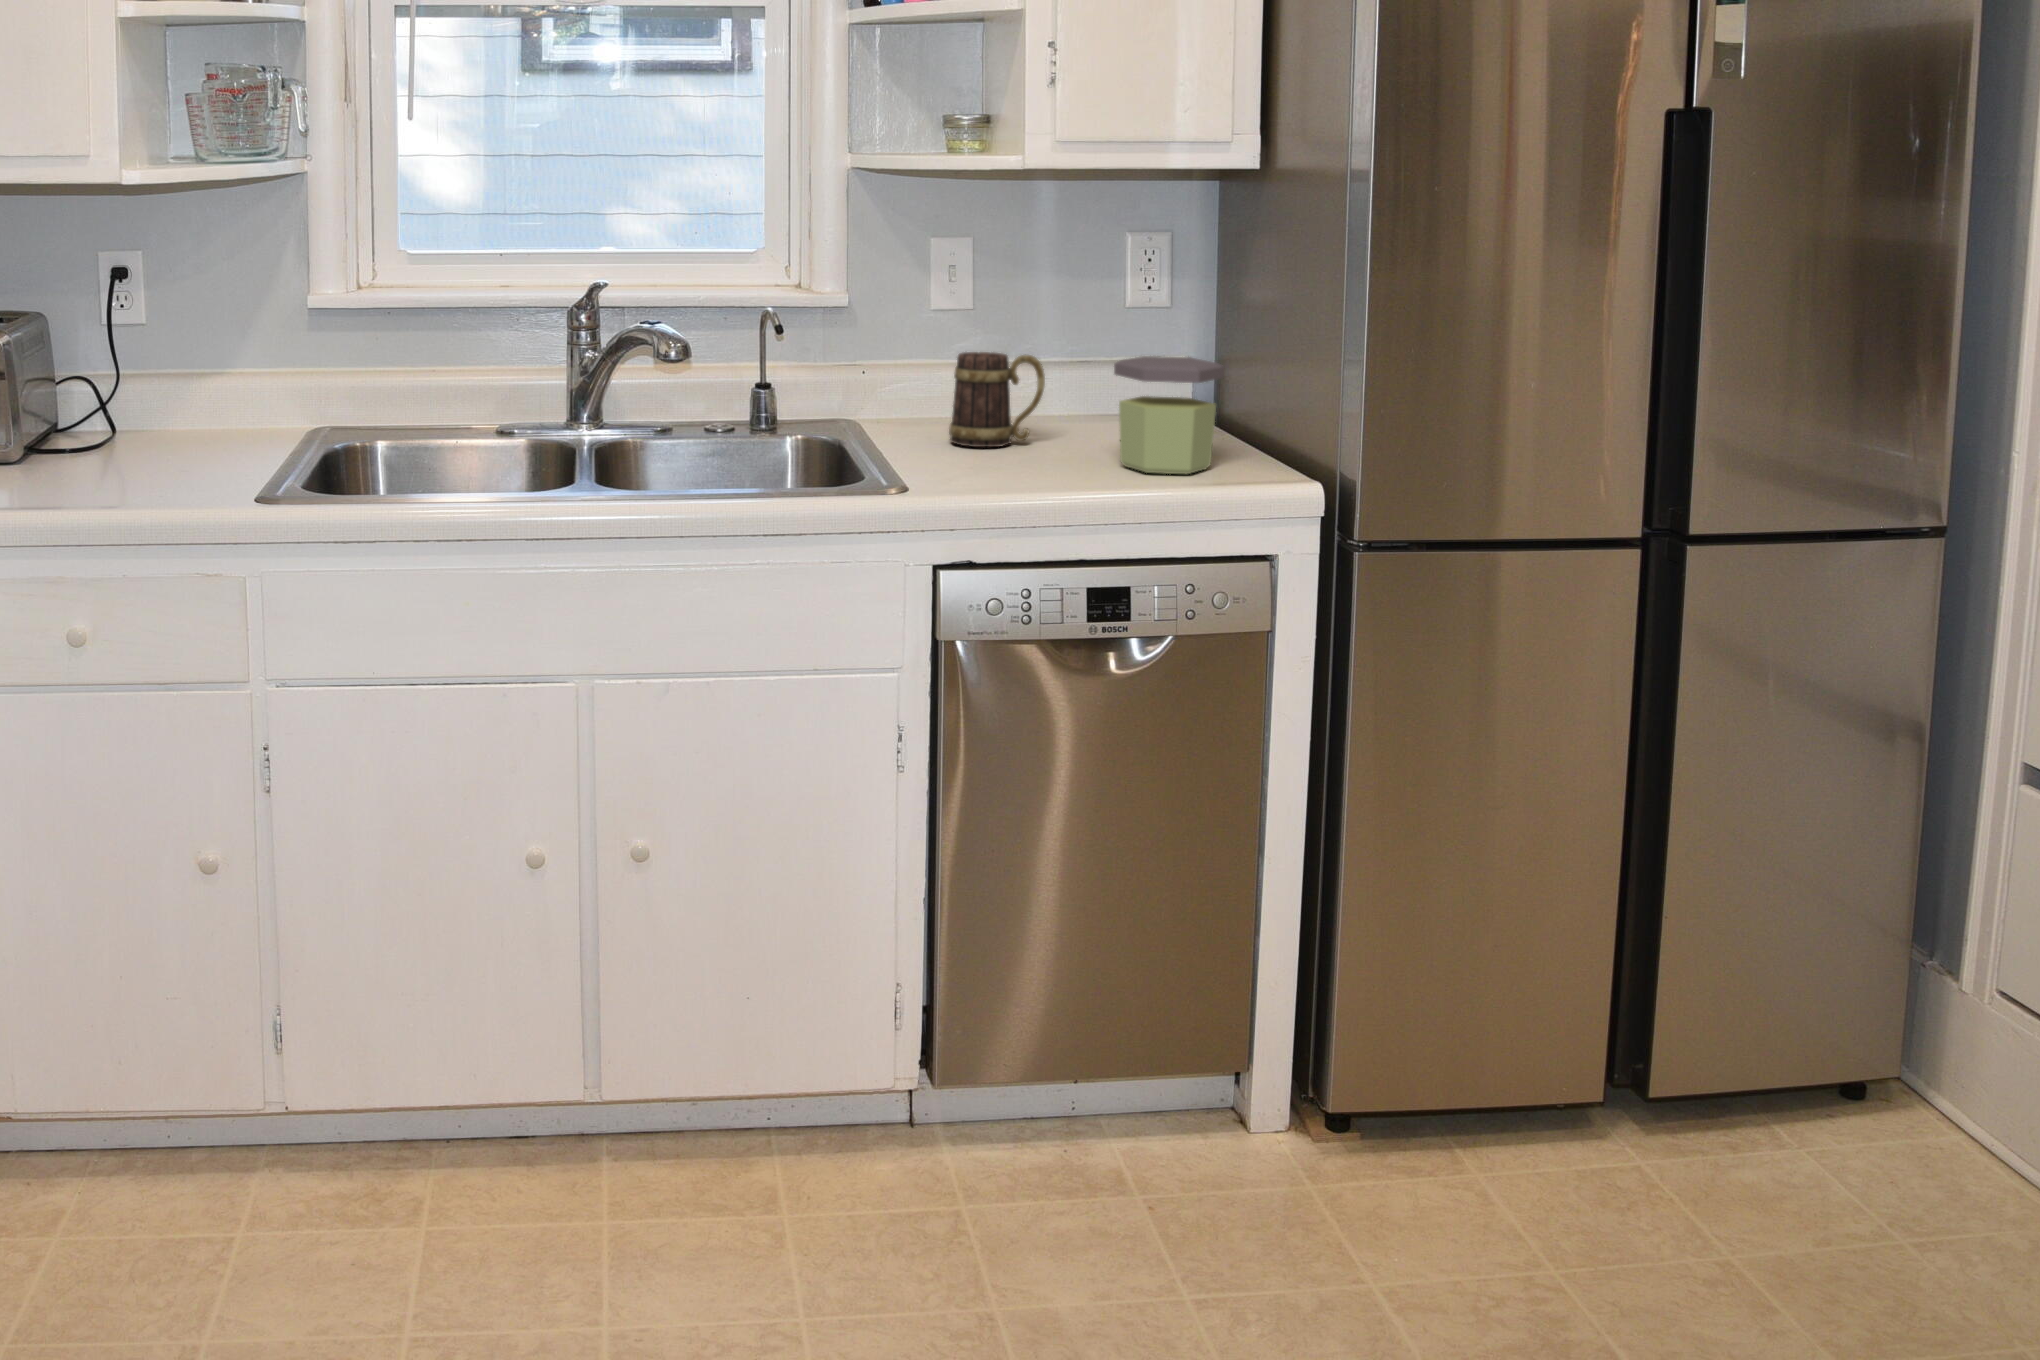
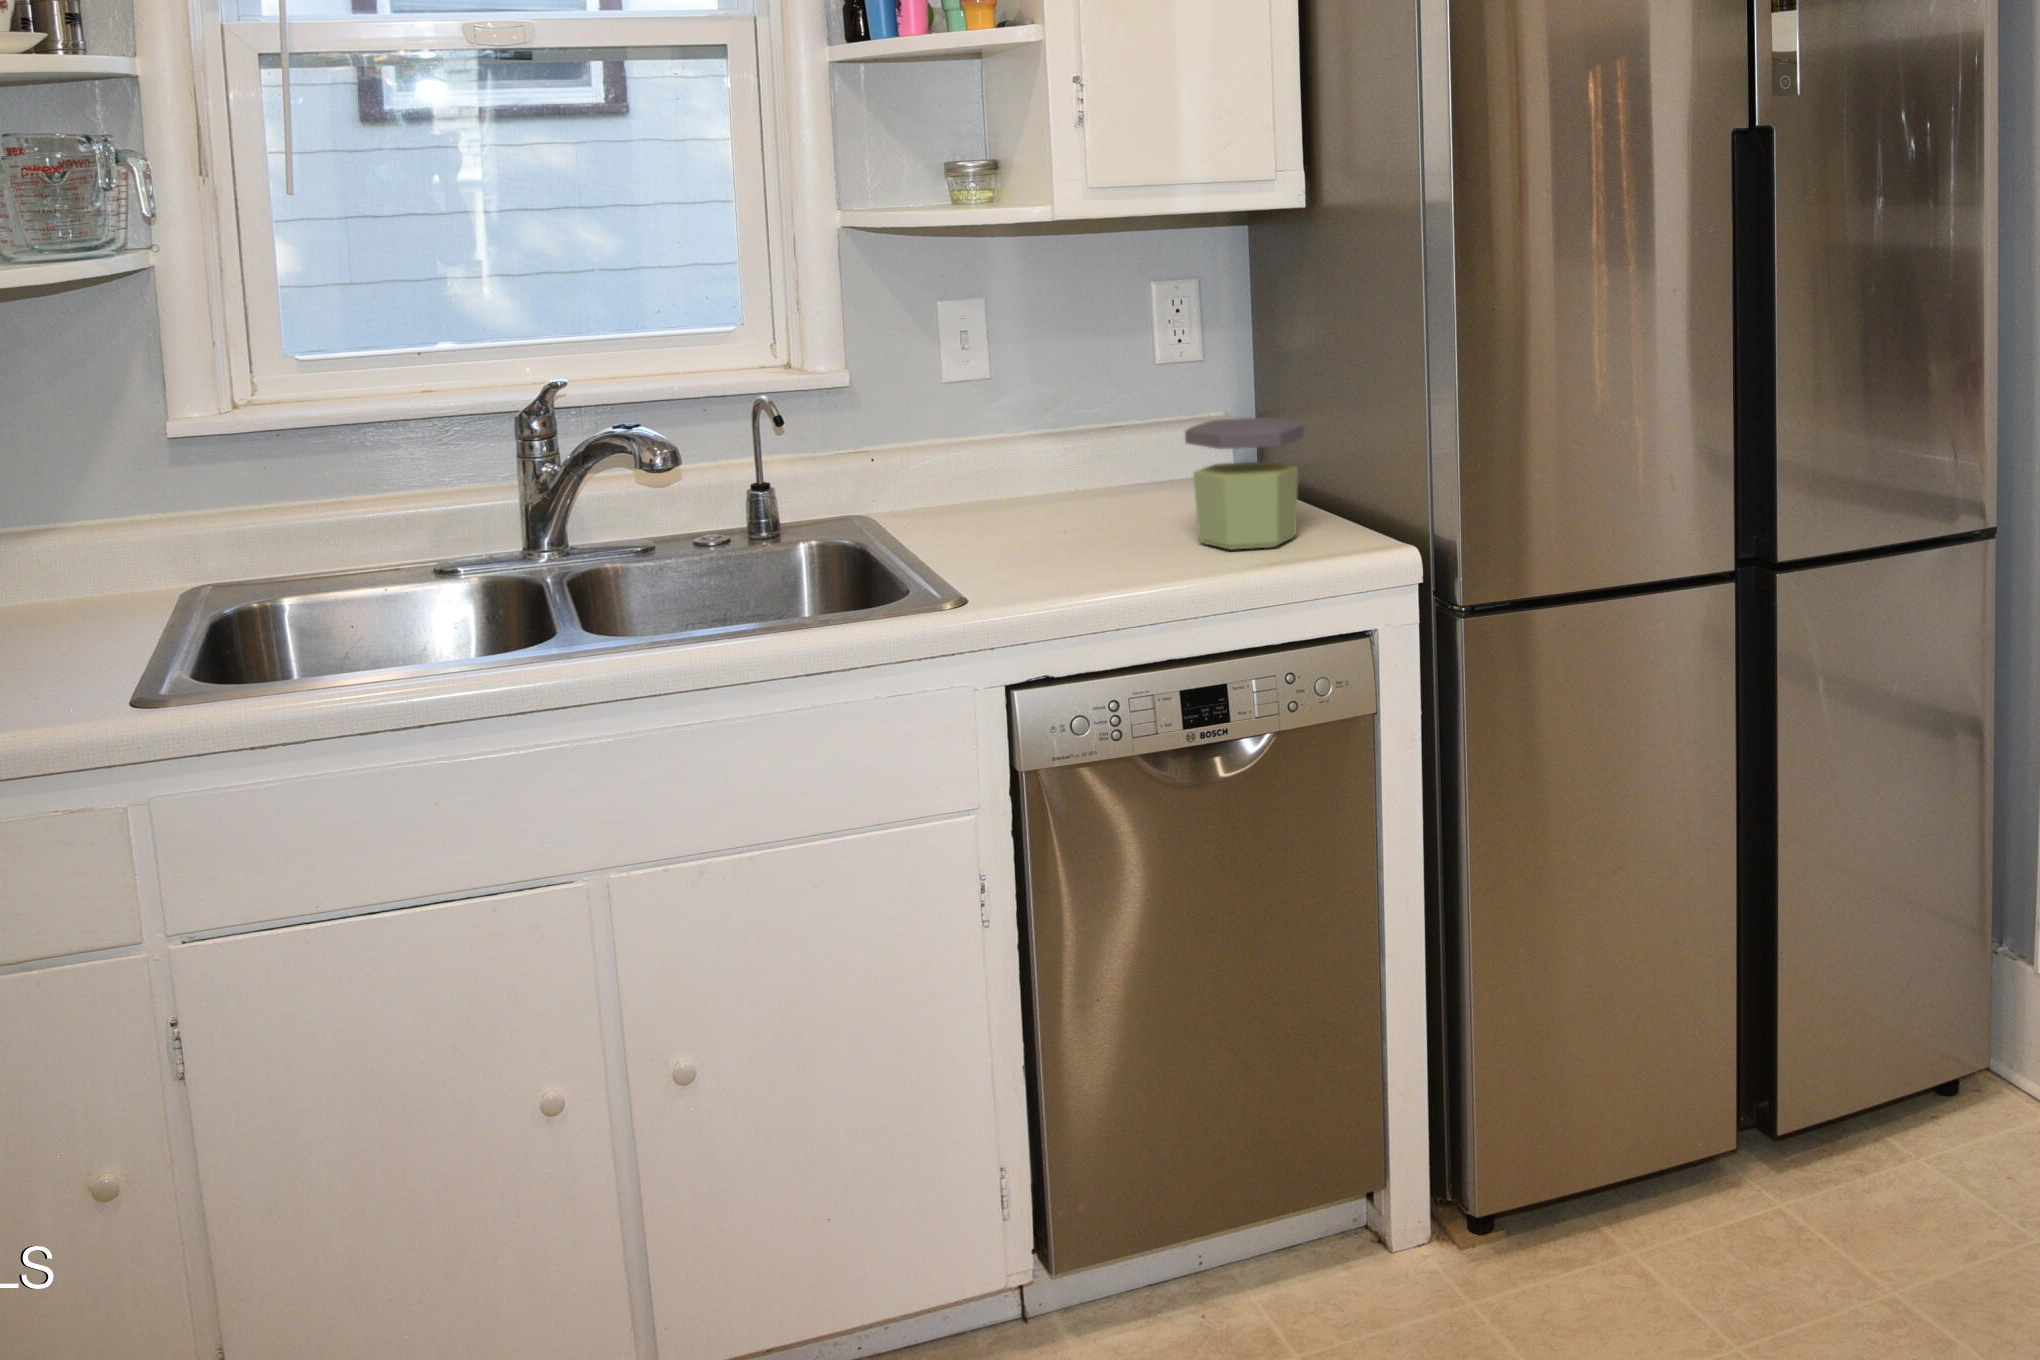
mug: present [949,352,1045,447] -> none [1001,427,1105,535]

